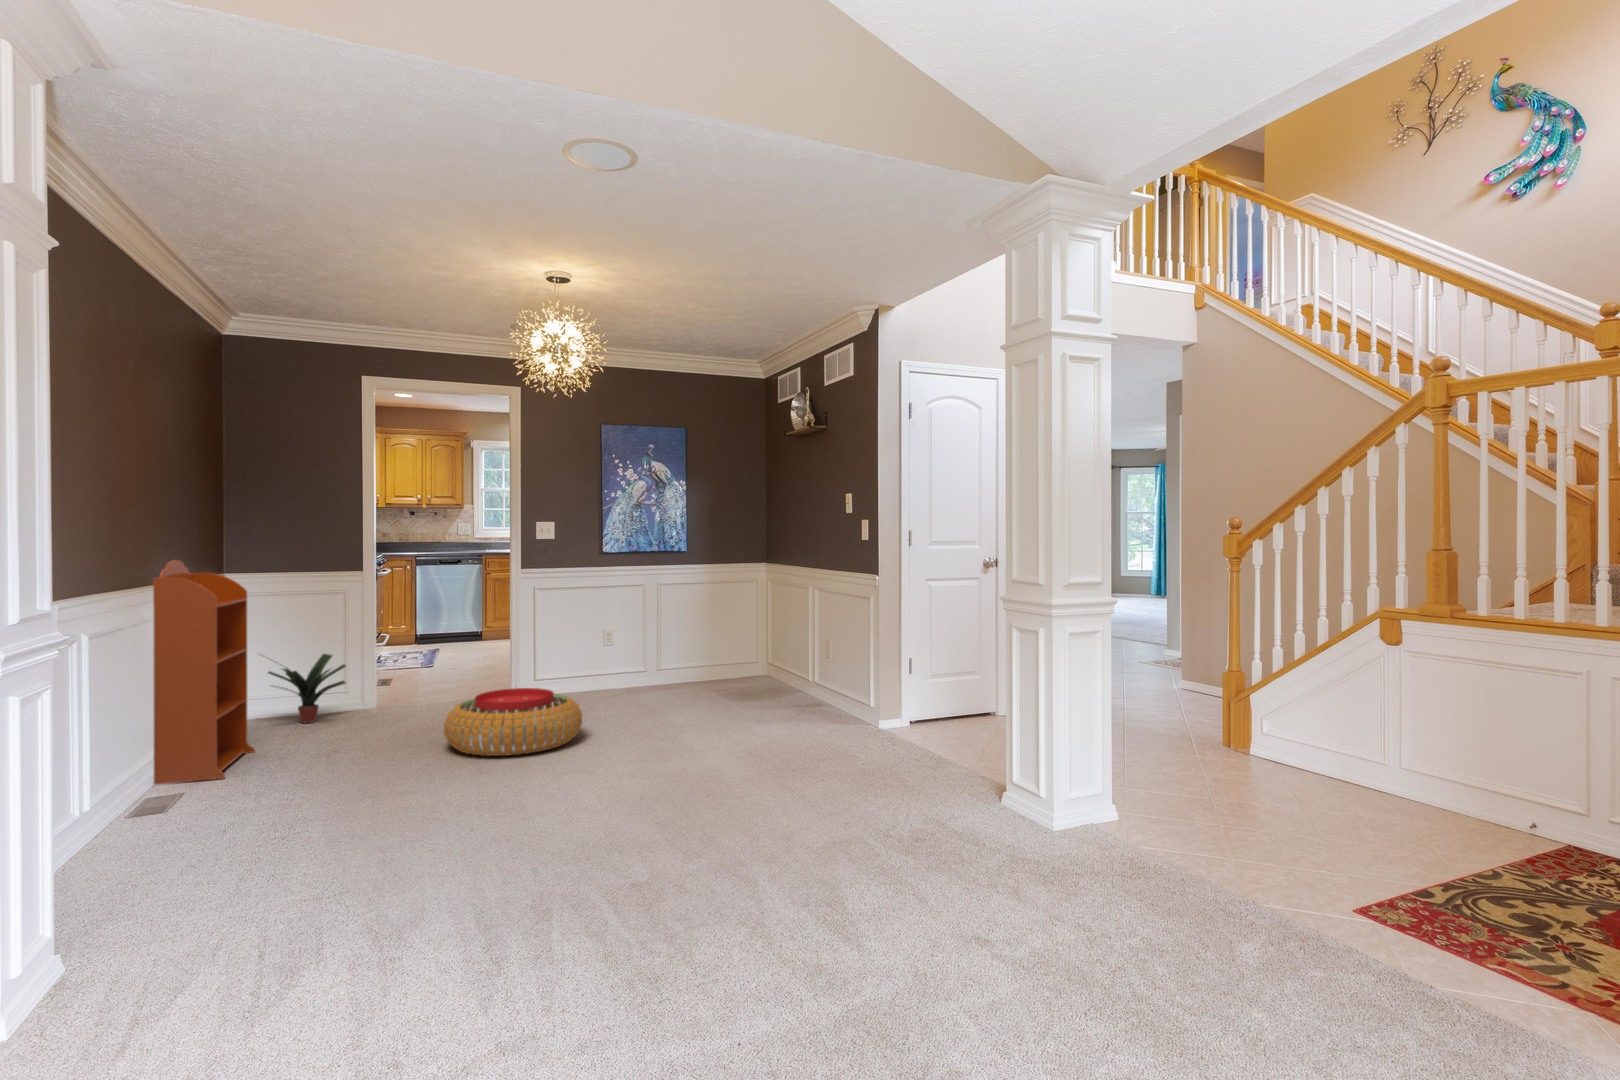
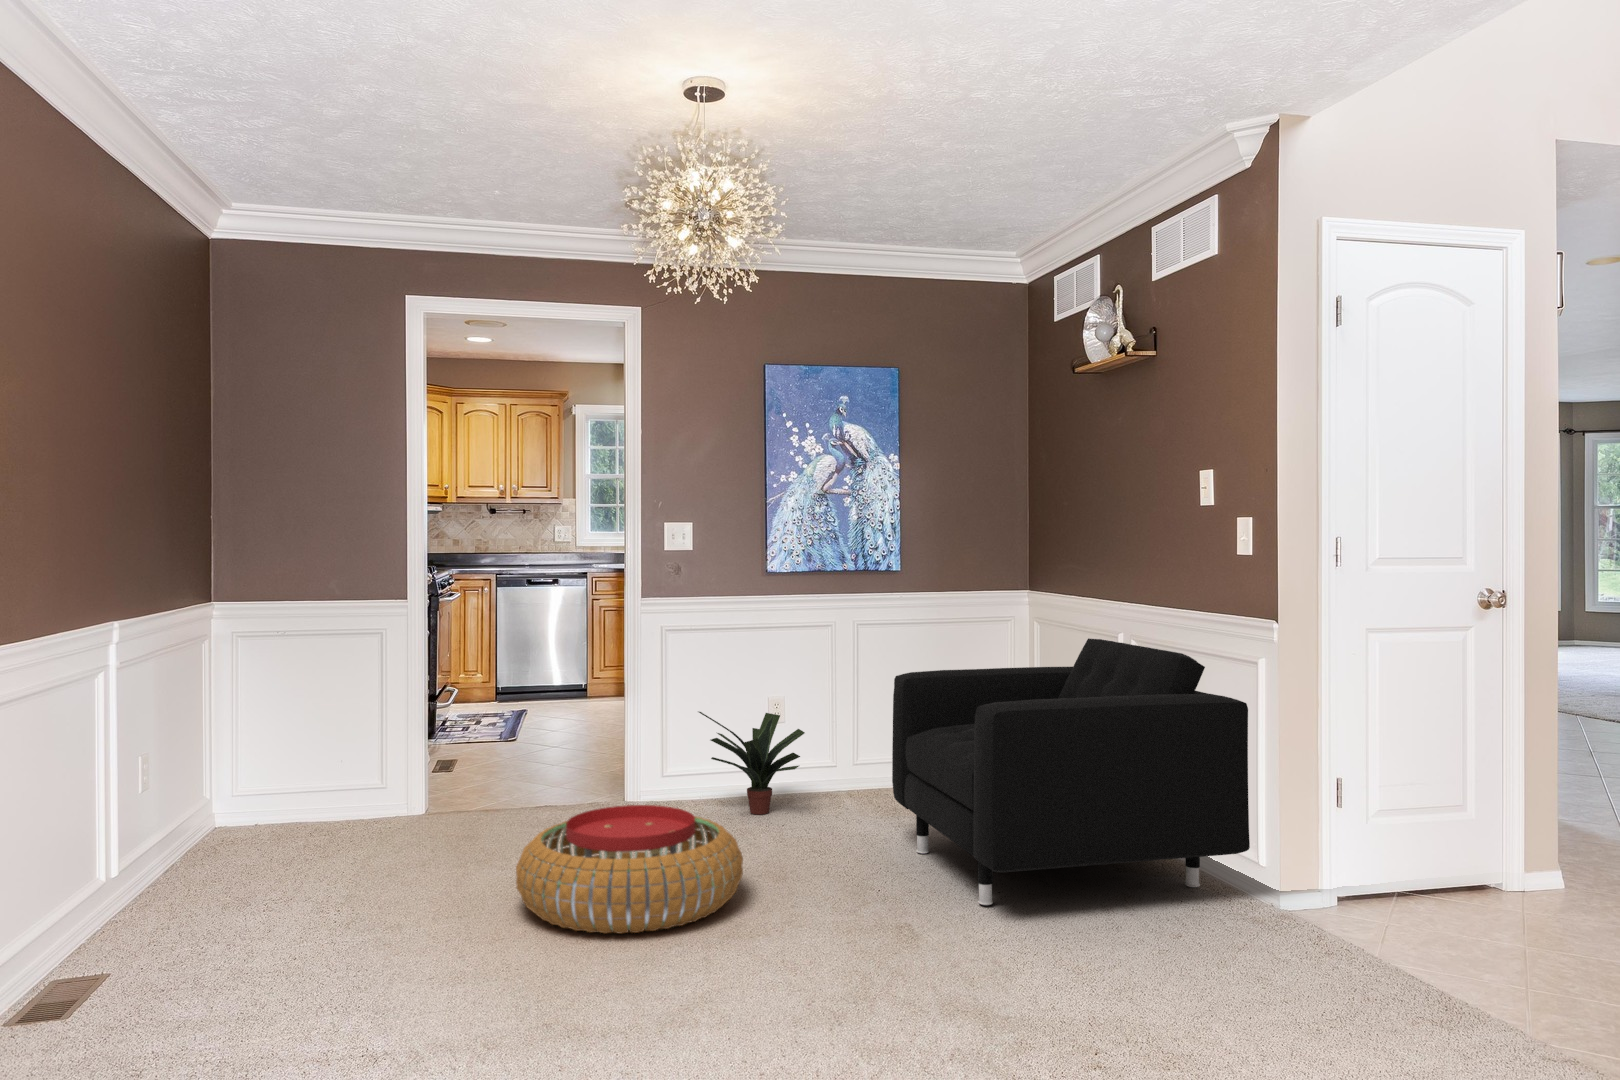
bookcase: present [153,560,255,784] -> none [62,589,232,961]
armchair: none [675,589,864,734] -> present [892,638,1250,905]
potted plant: present [259,654,346,724] -> present [699,712,805,815]

